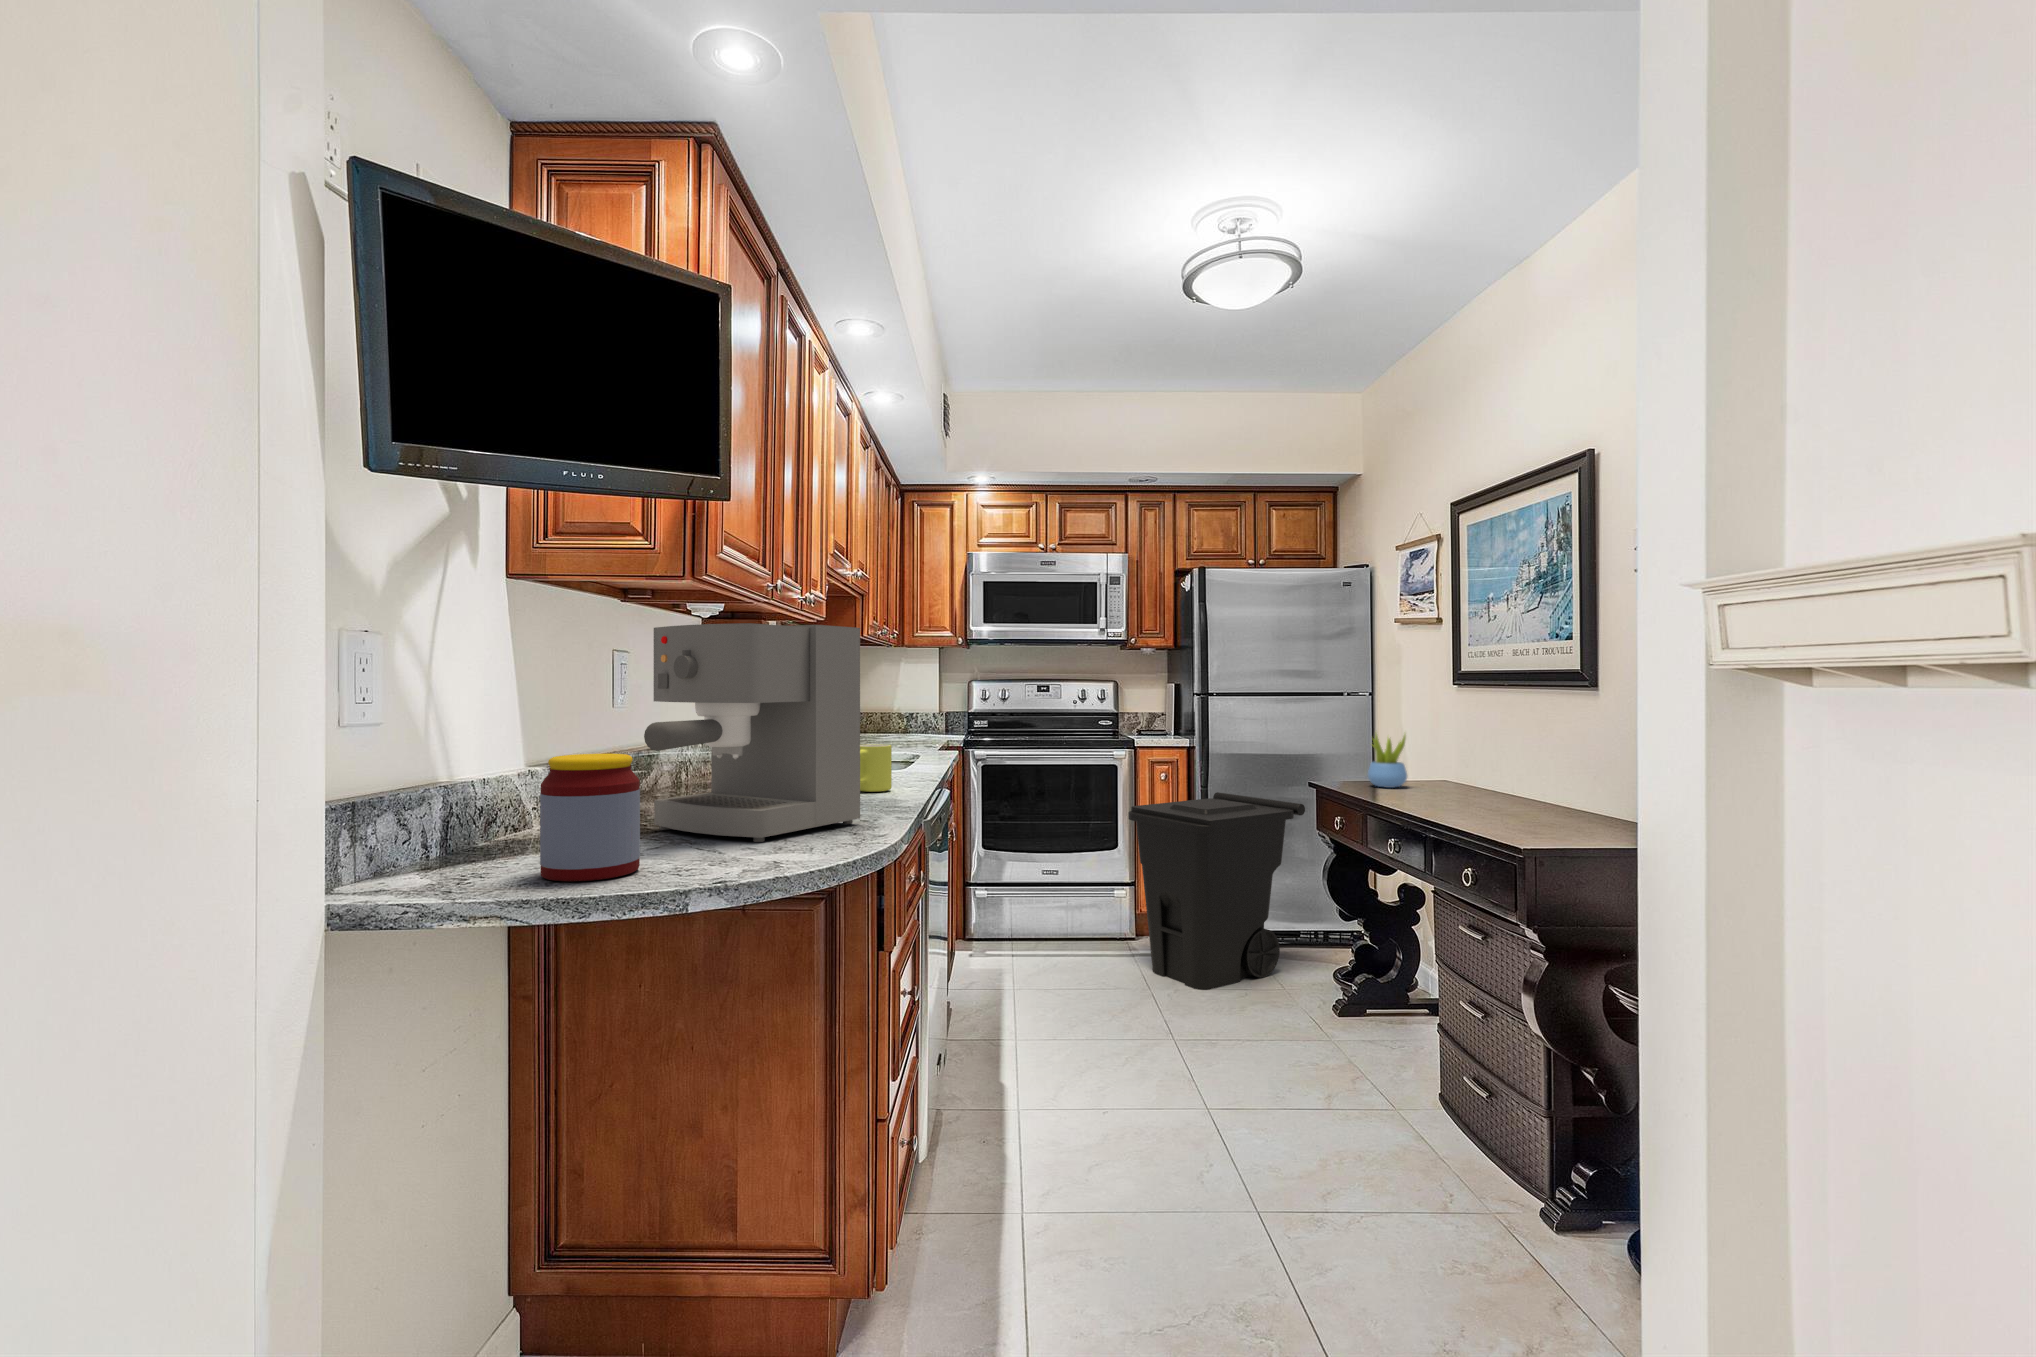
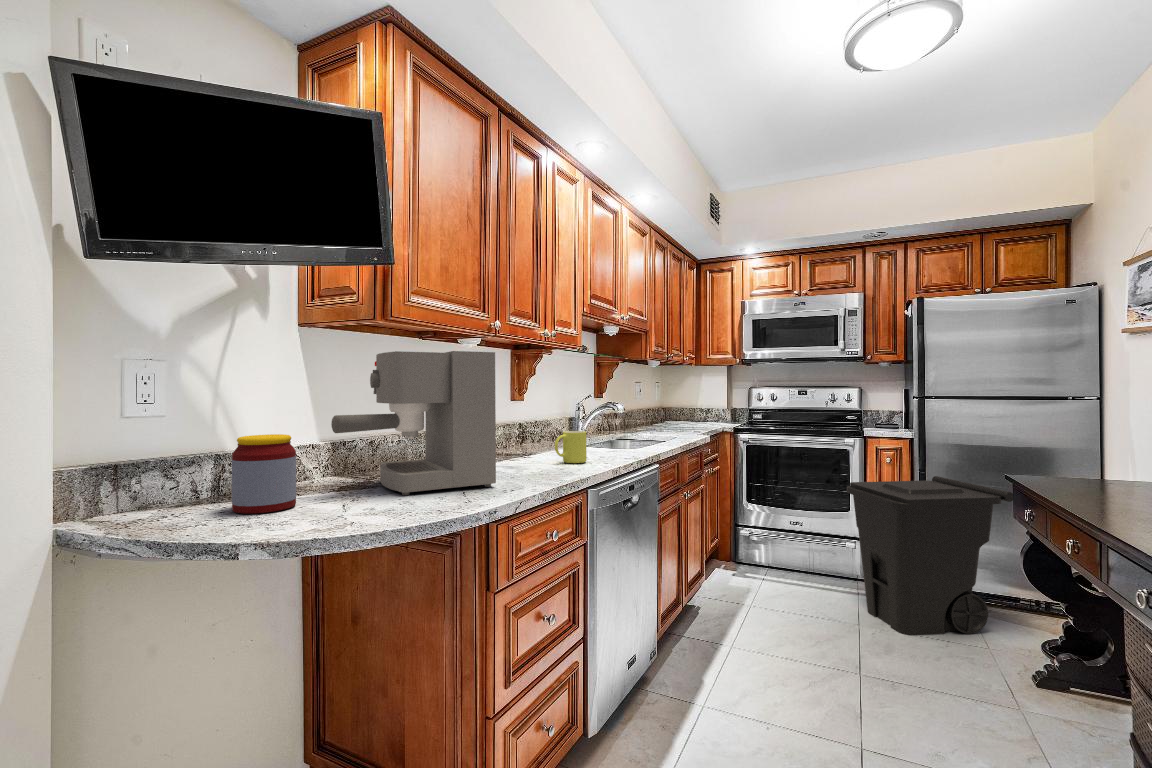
succulent plant: present [1368,734,1407,788] -> none [1067,431,1114,486]

